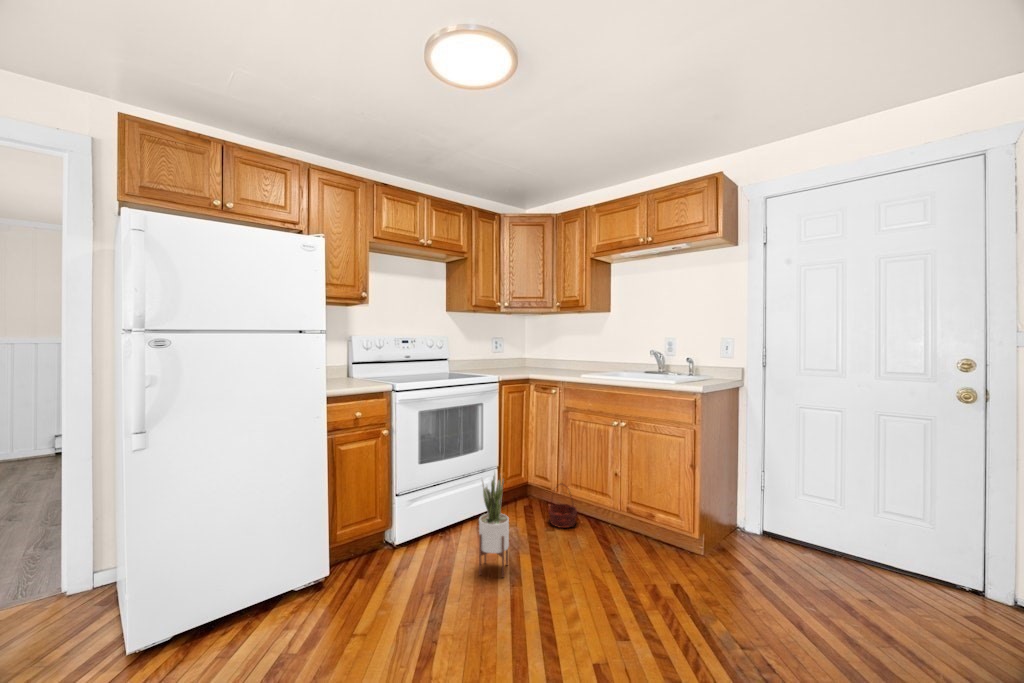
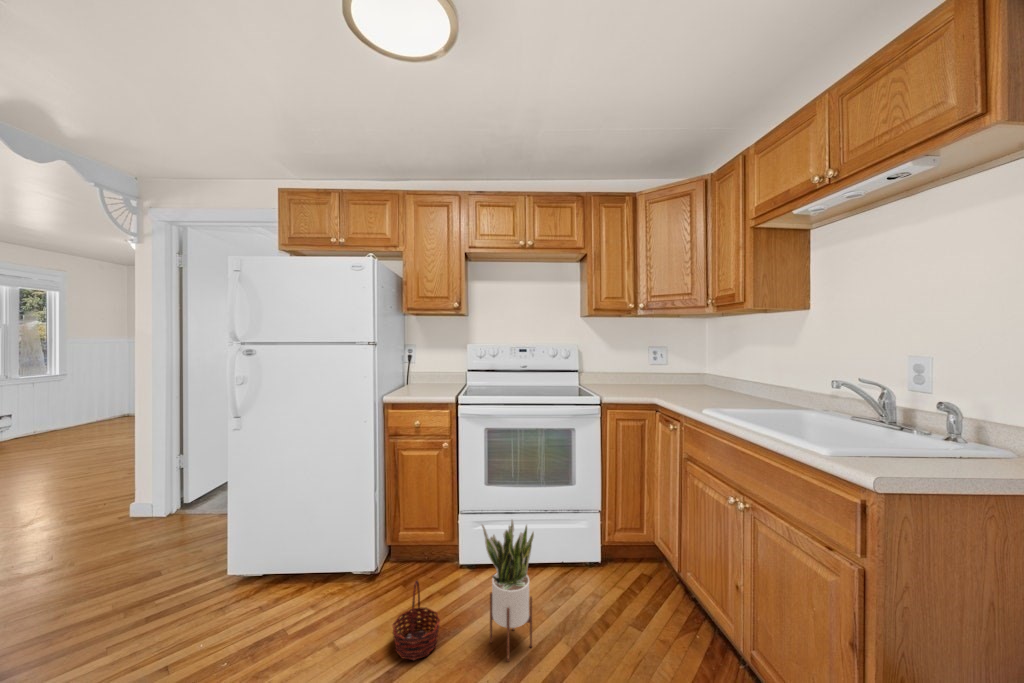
basket: present [549,488,577,528] -> present [392,580,440,660]

